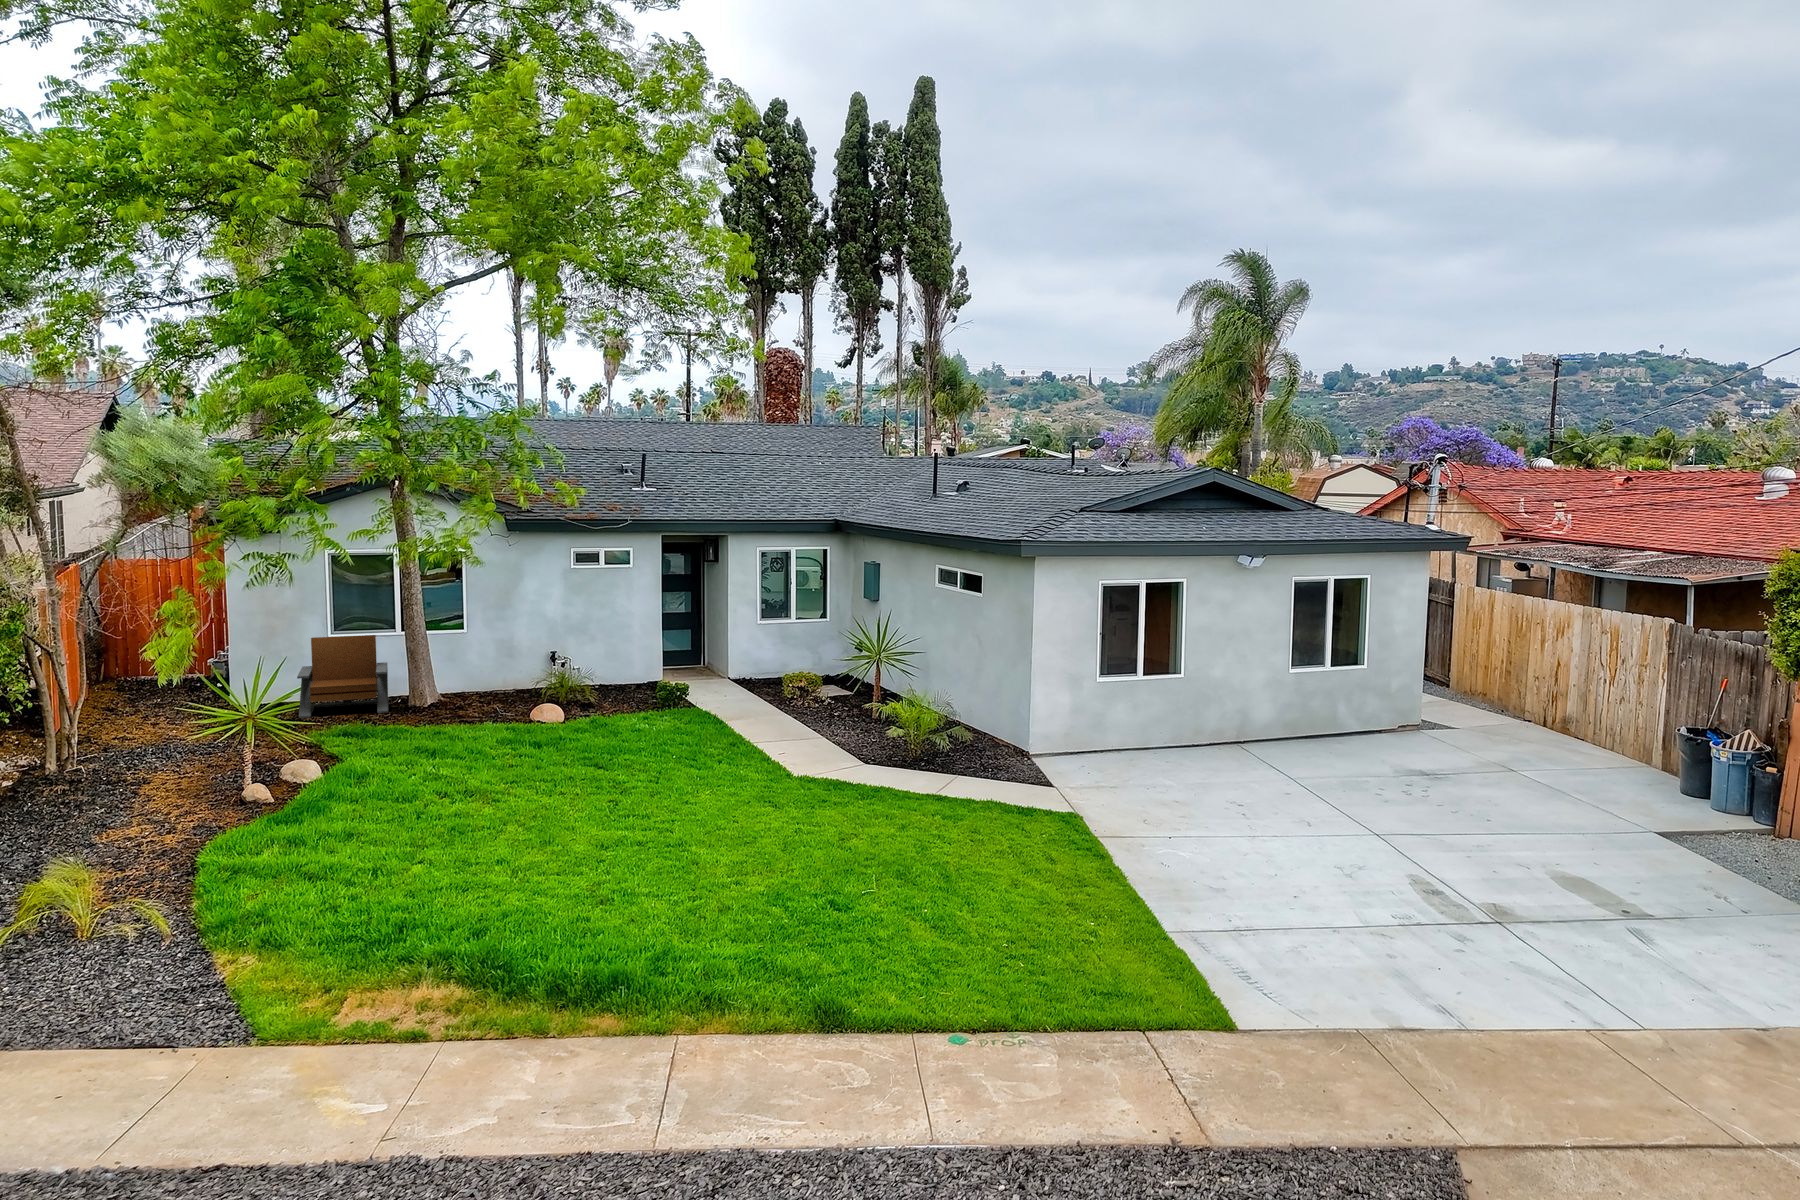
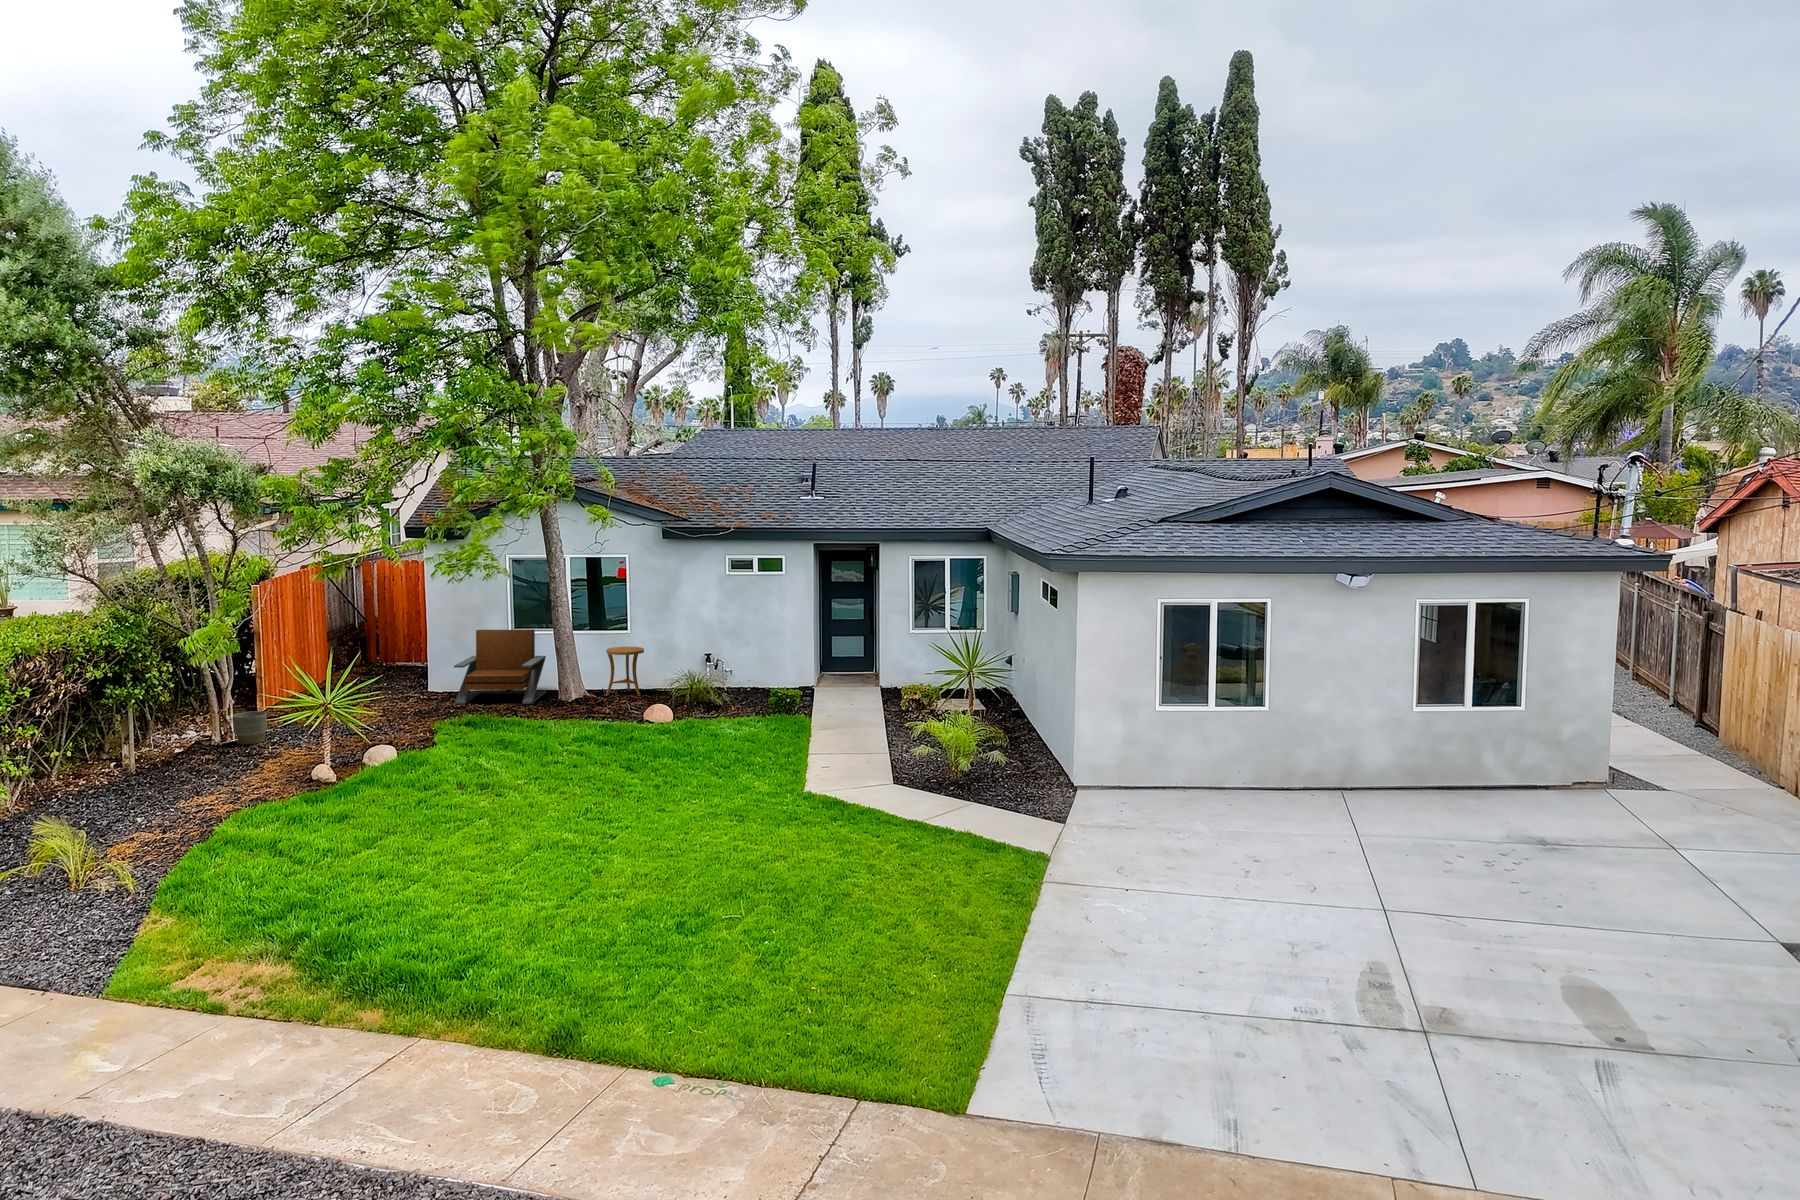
side table: none [457,648,498,700] -> present [606,647,644,696]
planter: none [78,735,119,773] -> present [233,711,267,744]

